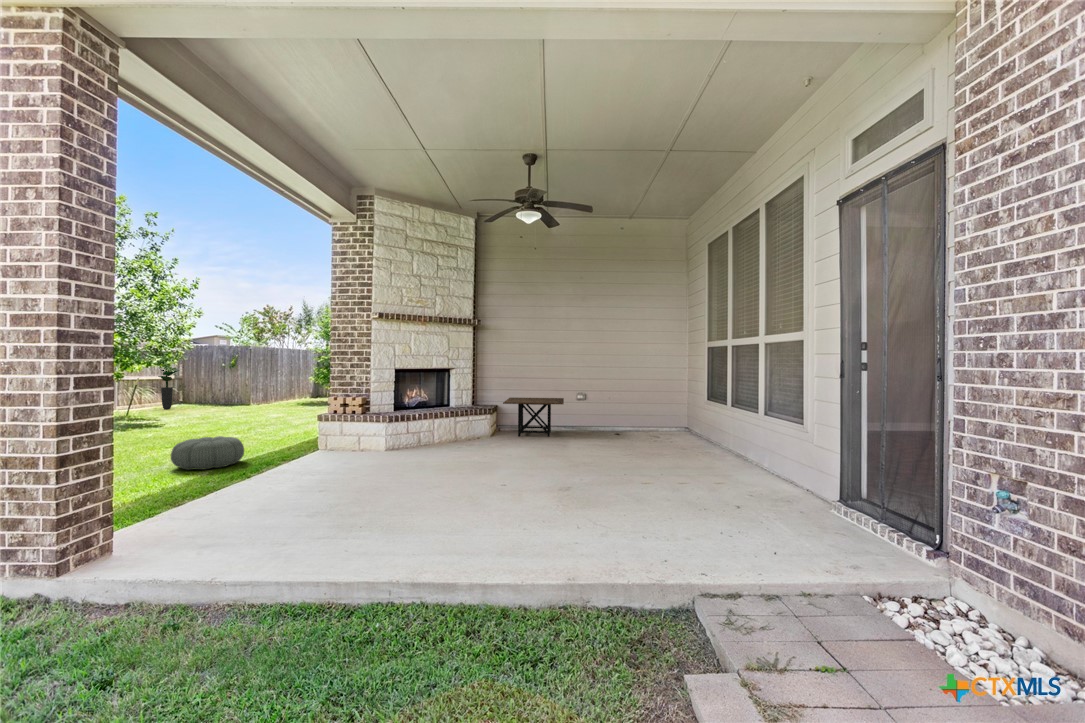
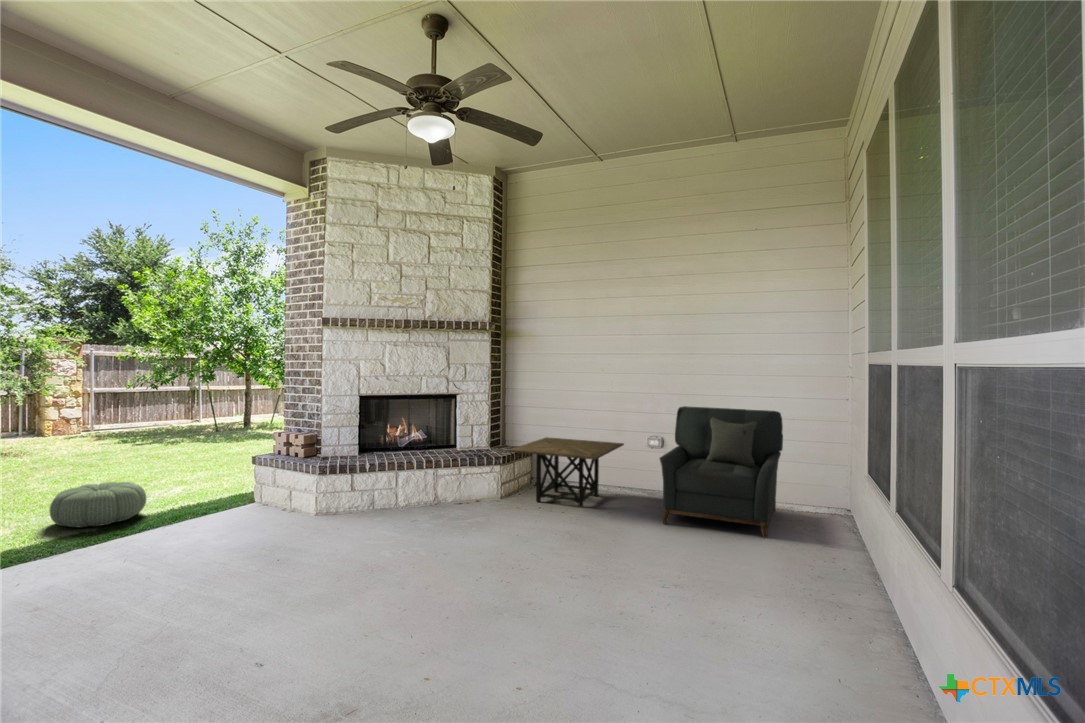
potted plant: present [158,370,177,409] -> none [244,370,267,421]
armchair: none [600,373,666,440] -> present [660,406,783,538]

